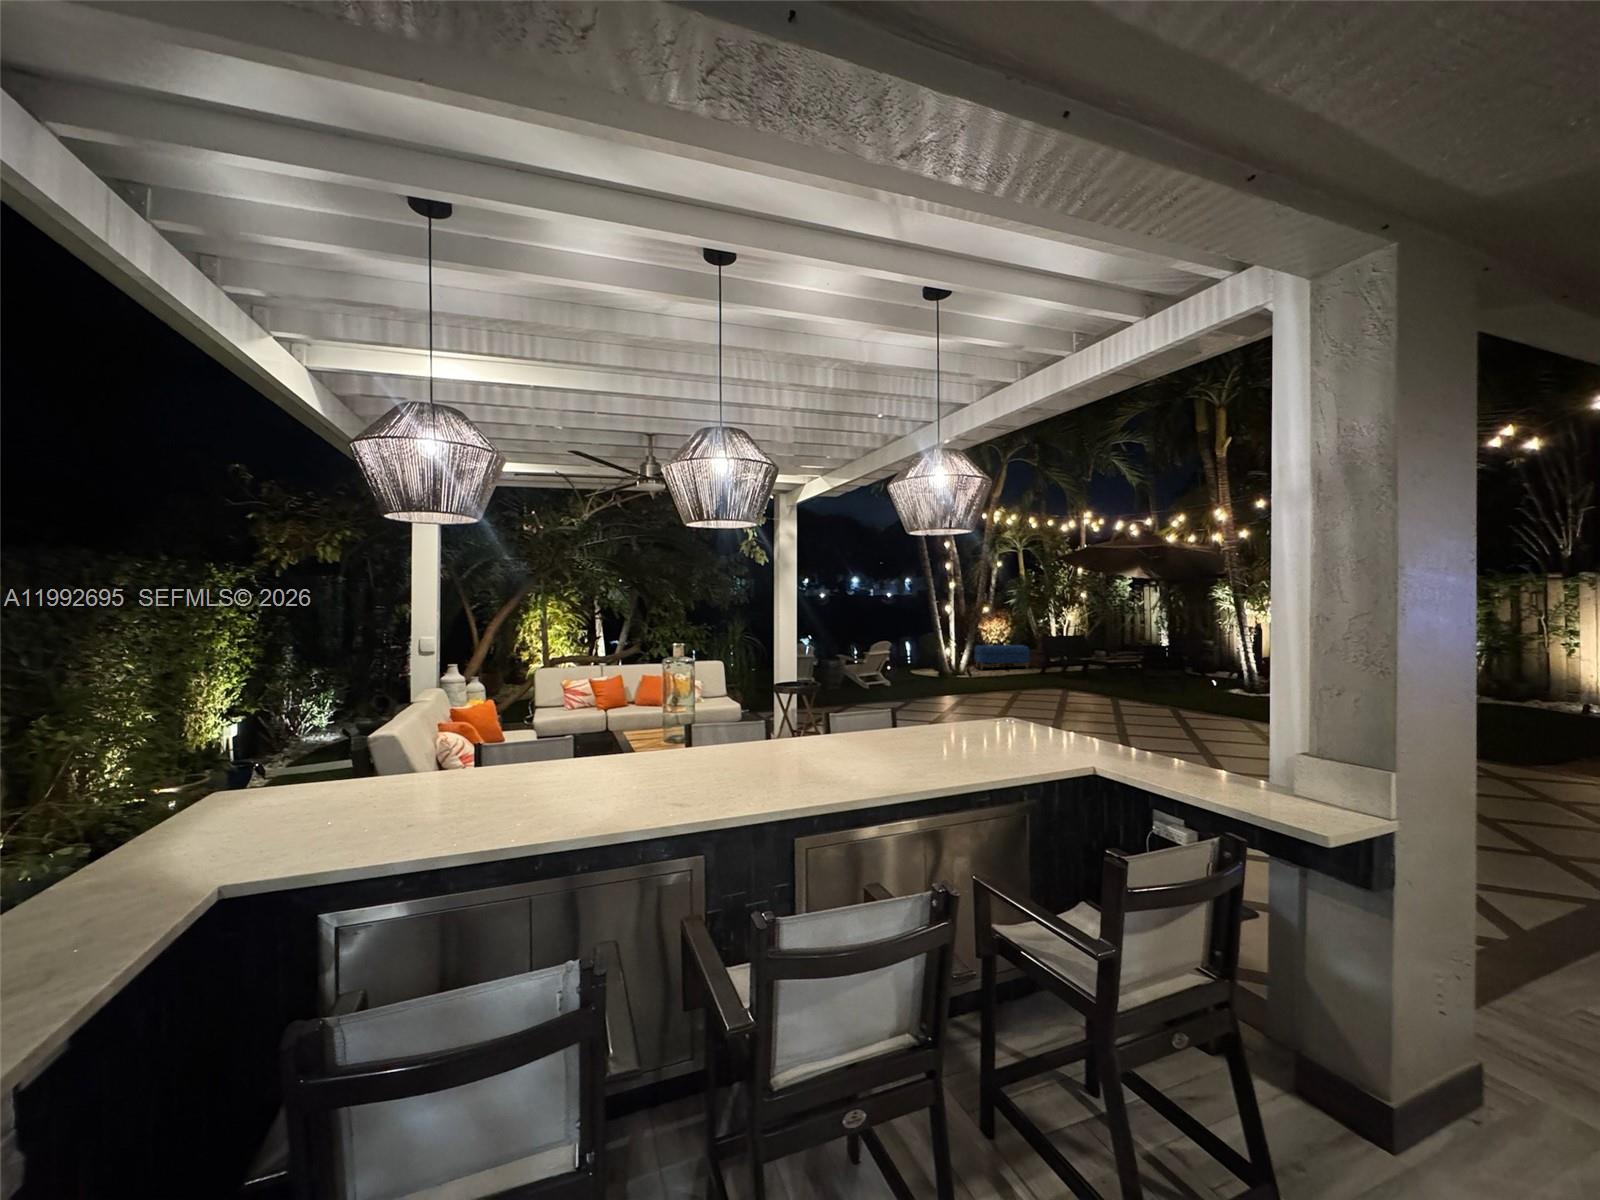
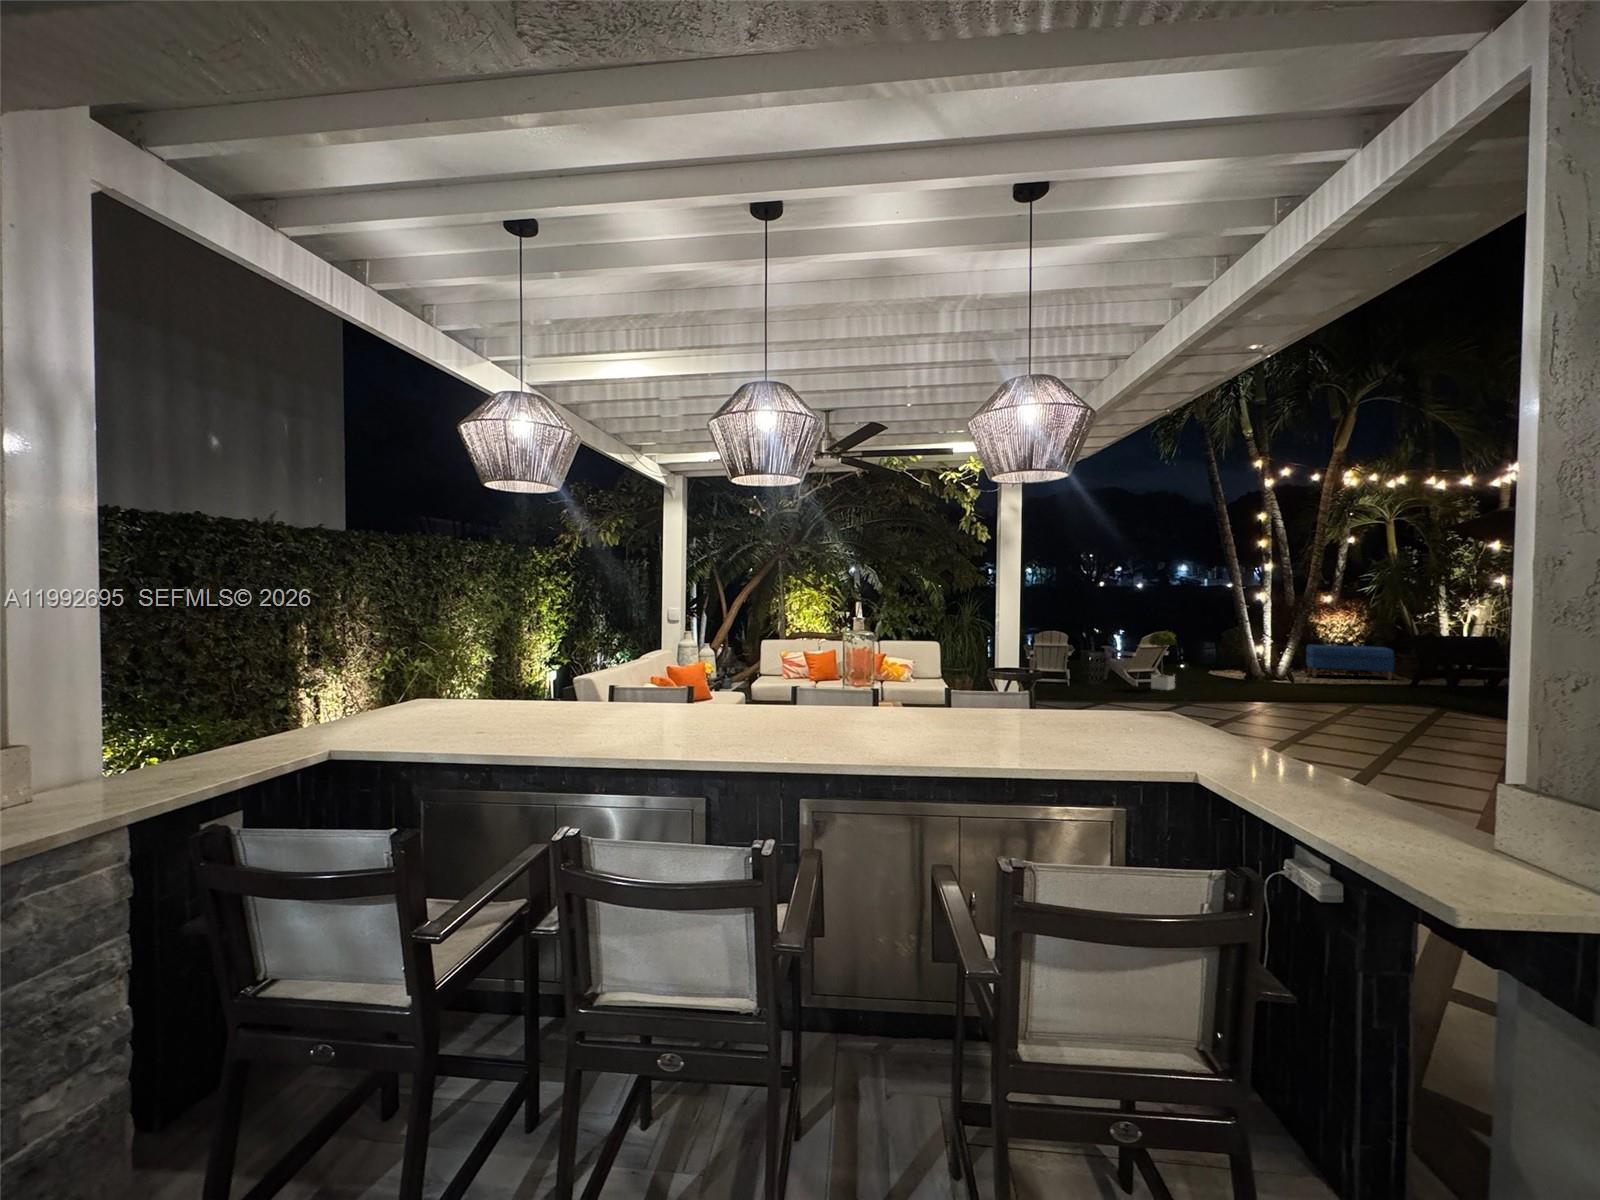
potted tree: none [877,639,897,688] -> present [1149,631,1176,690]

